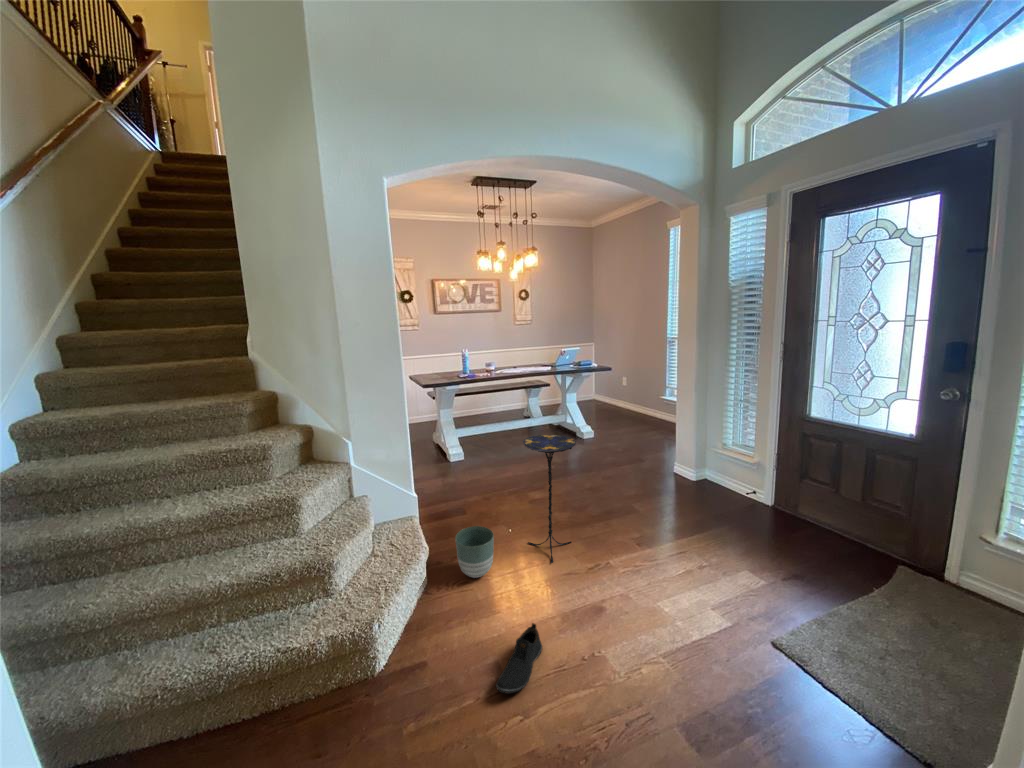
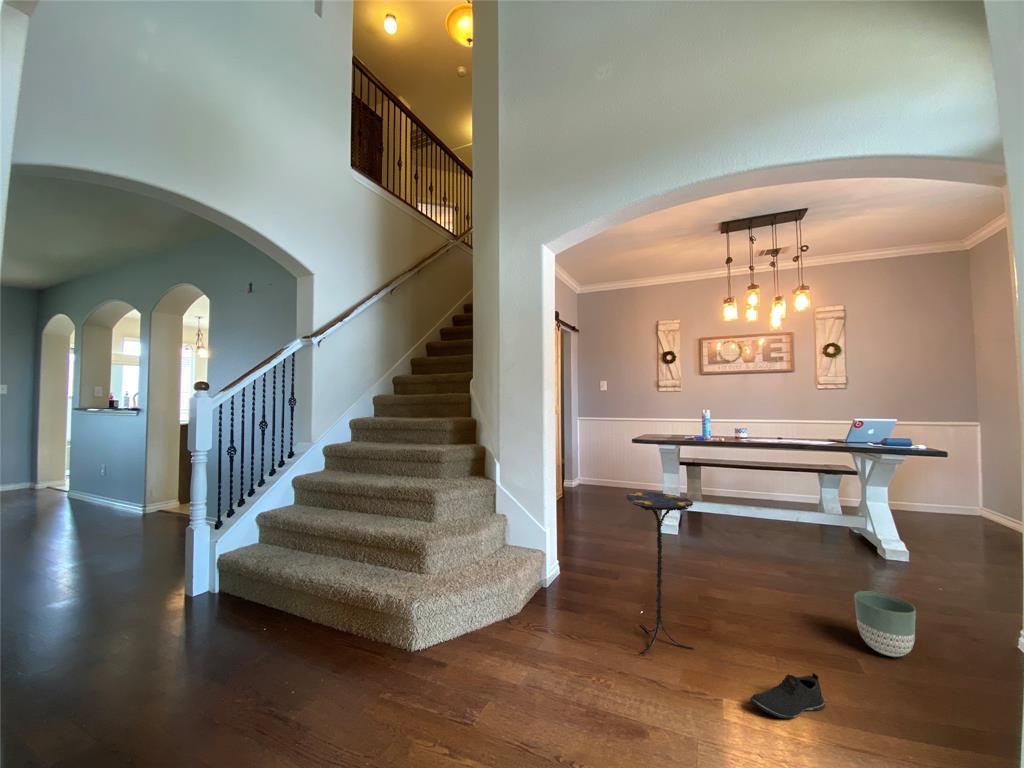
planter: present [455,526,494,578] -> present [854,591,916,657]
shoe: present [496,623,542,694] -> present [750,673,825,718]

